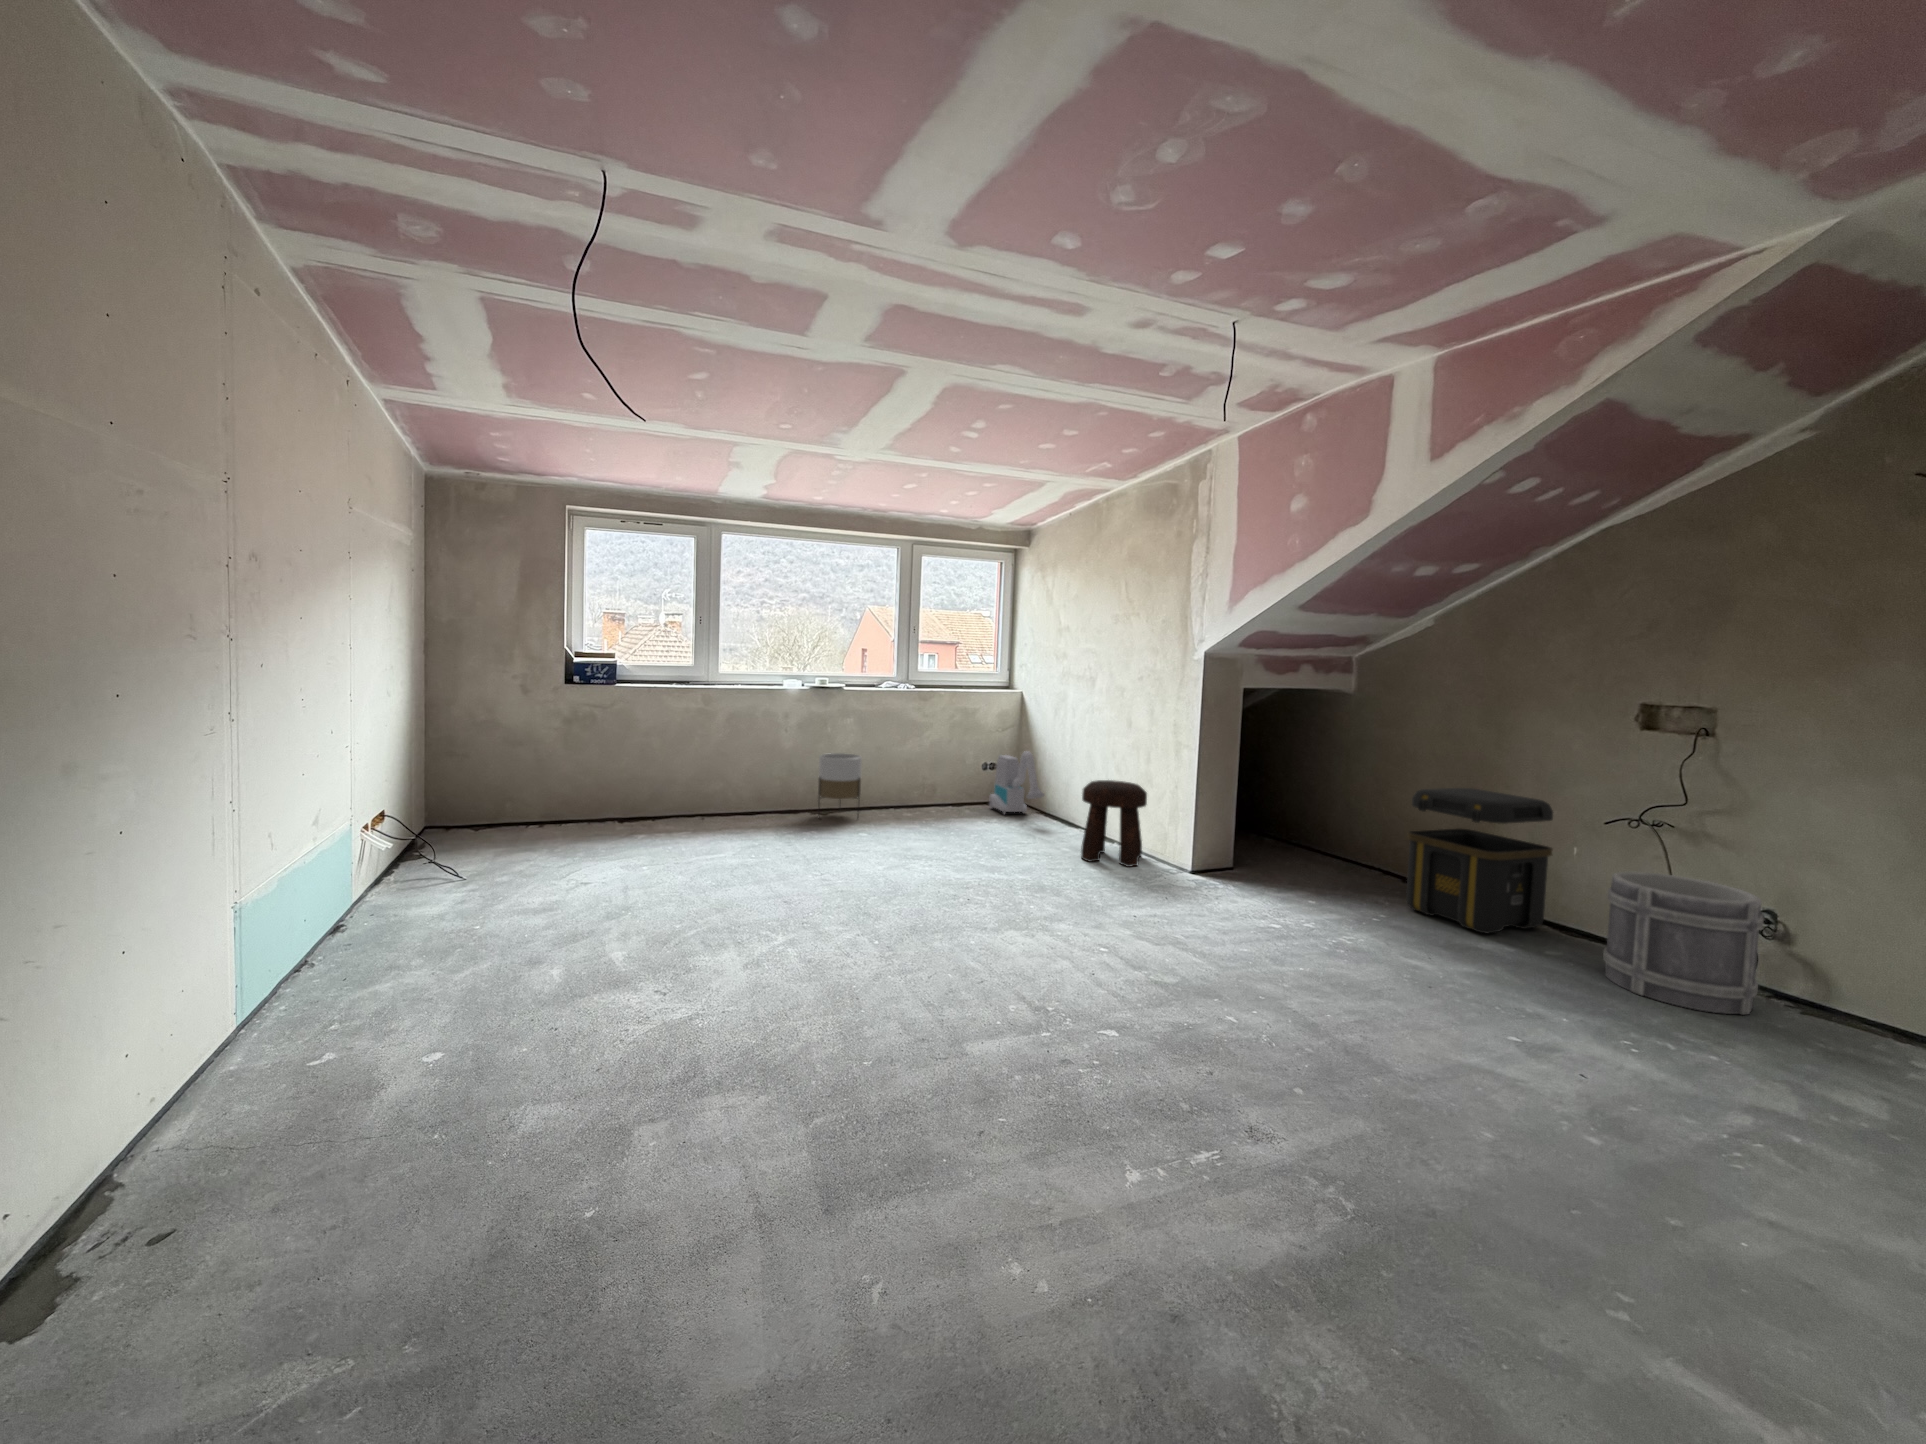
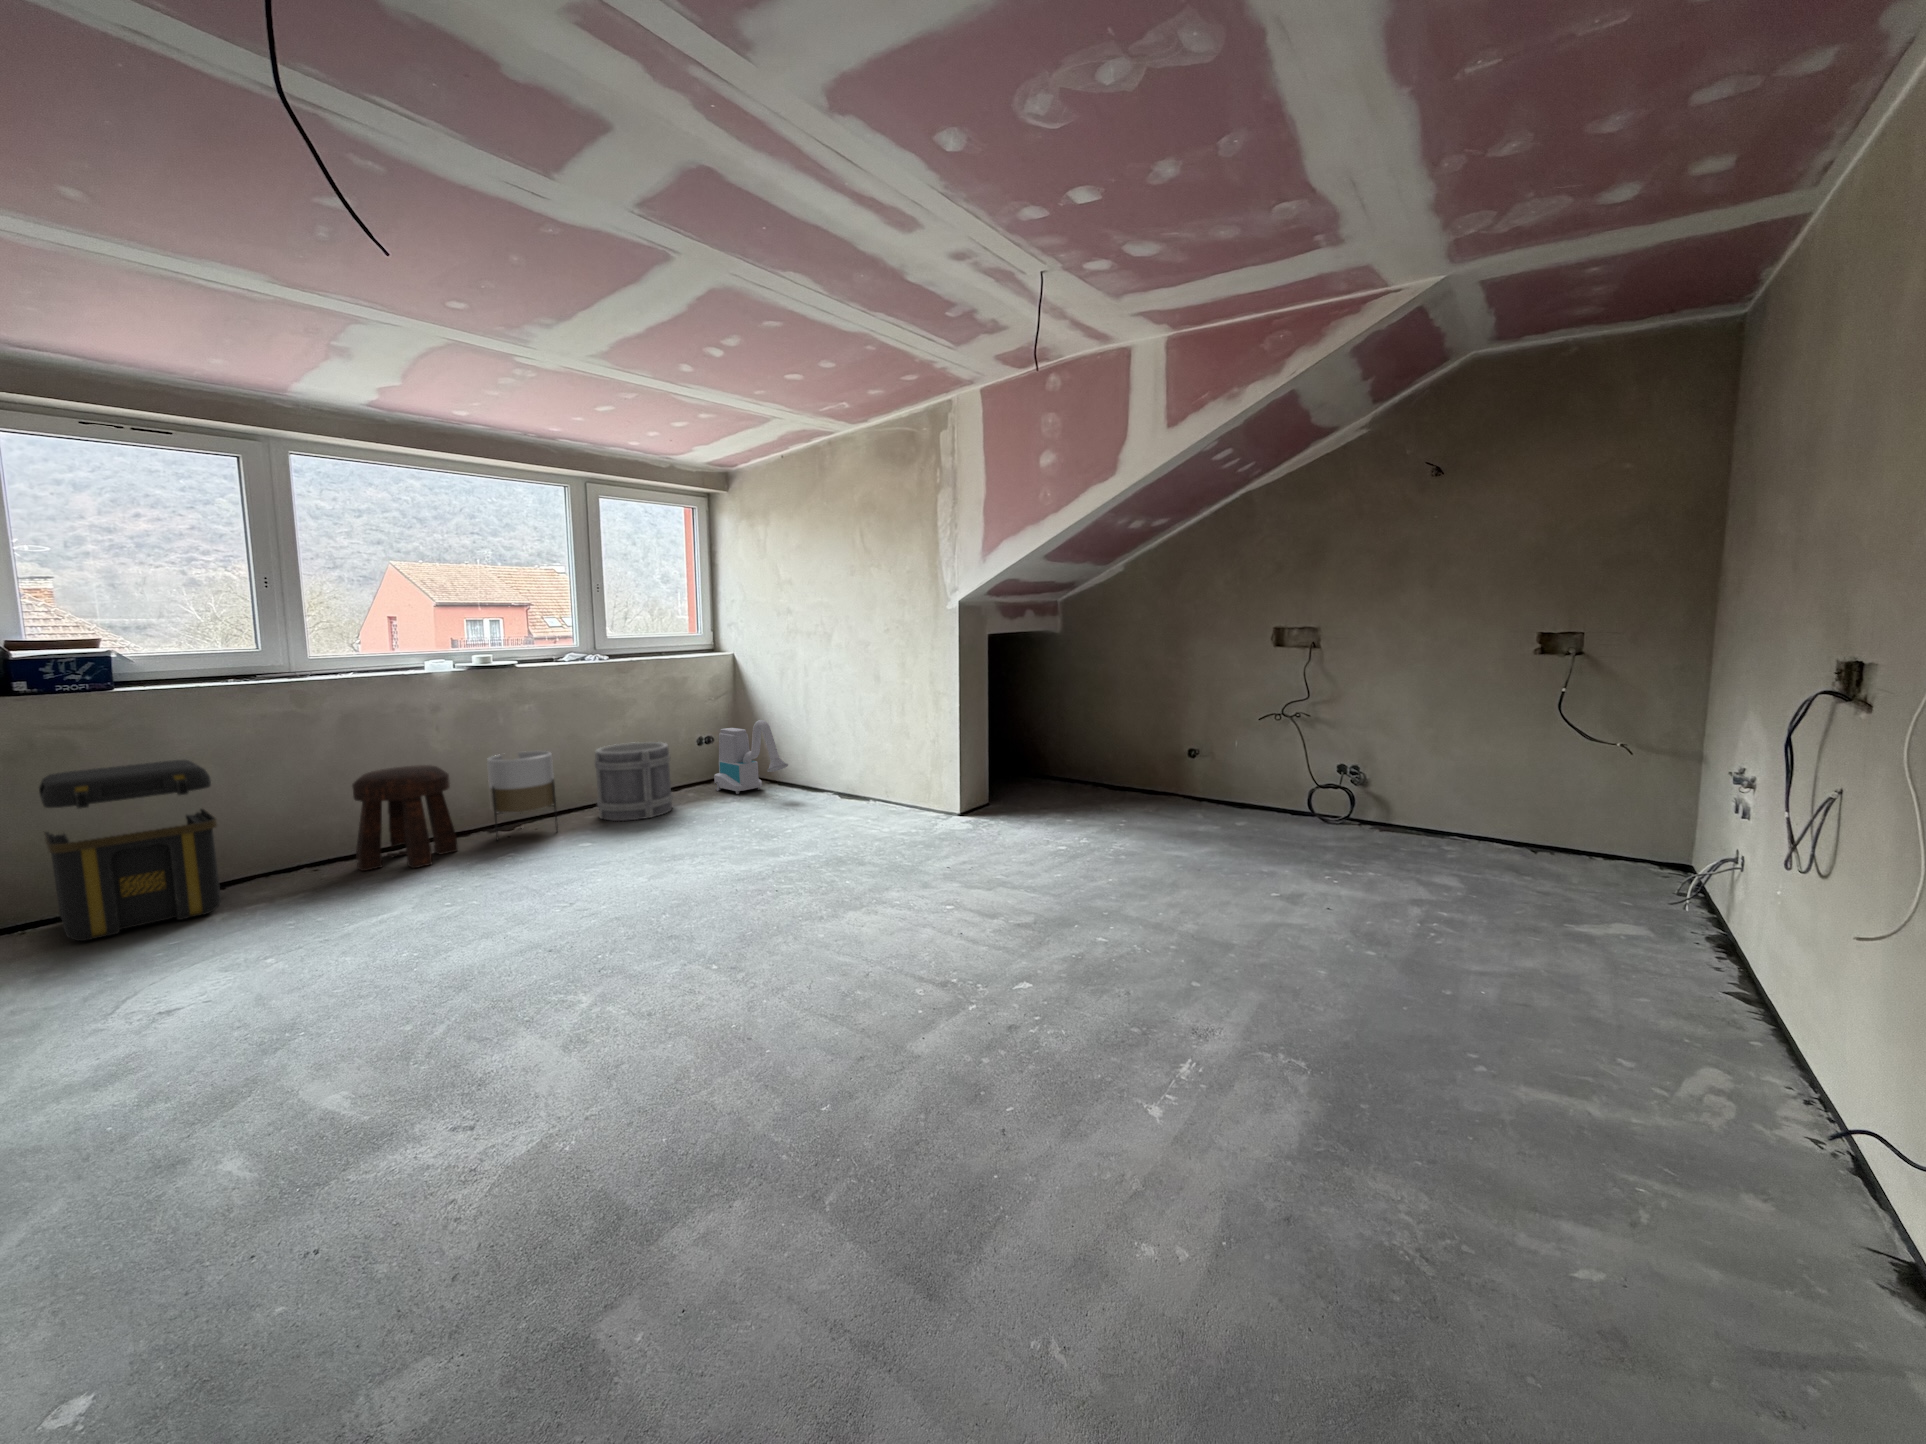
stool: present [1081,780,1147,867] -> present [352,765,458,871]
toolbox: present [1406,788,1553,933] -> present [39,760,221,941]
bucket: present [1603,872,1764,1015] -> present [595,742,673,821]

